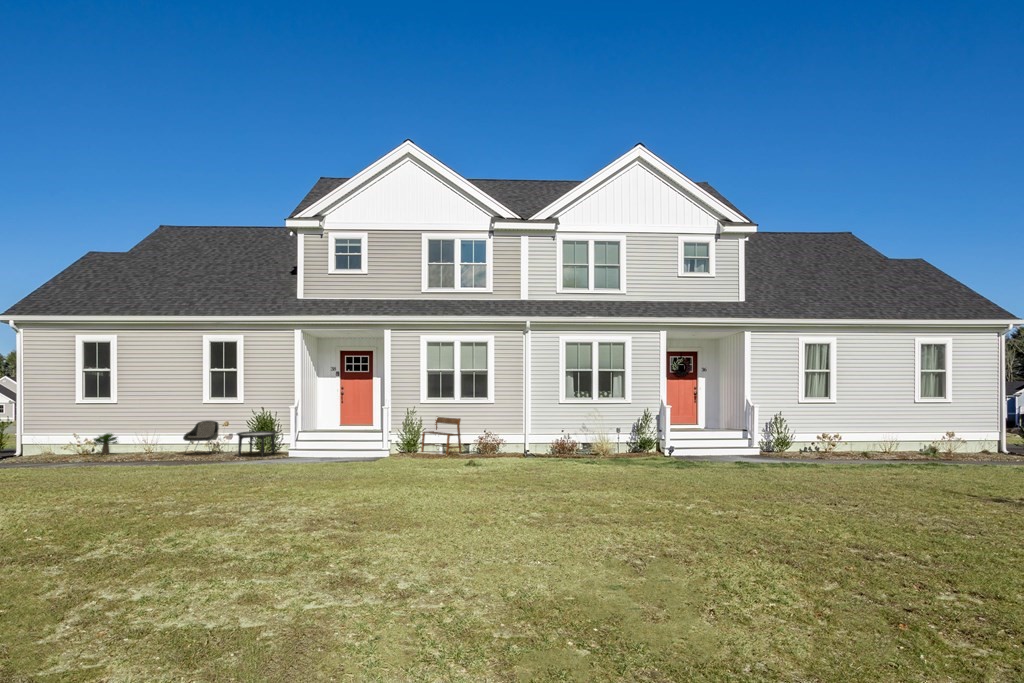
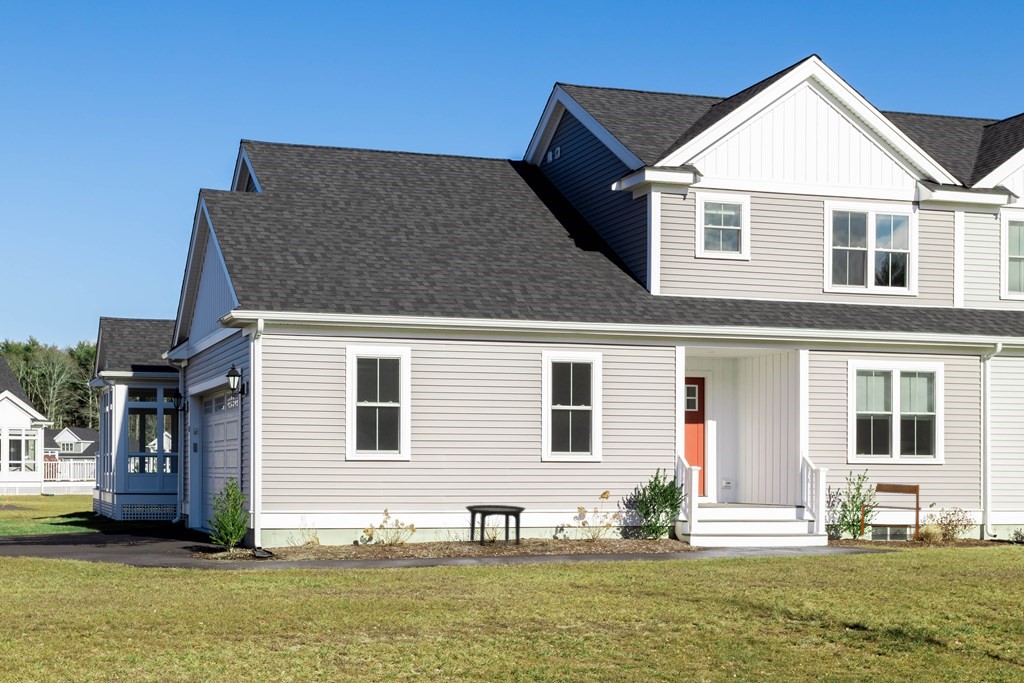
lounge chair: present [183,421,219,453] -> none [544,489,597,544]
round table: present [237,431,277,457] -> present [466,505,525,546]
potted plant: present [93,433,117,454] -> none [400,508,442,544]

